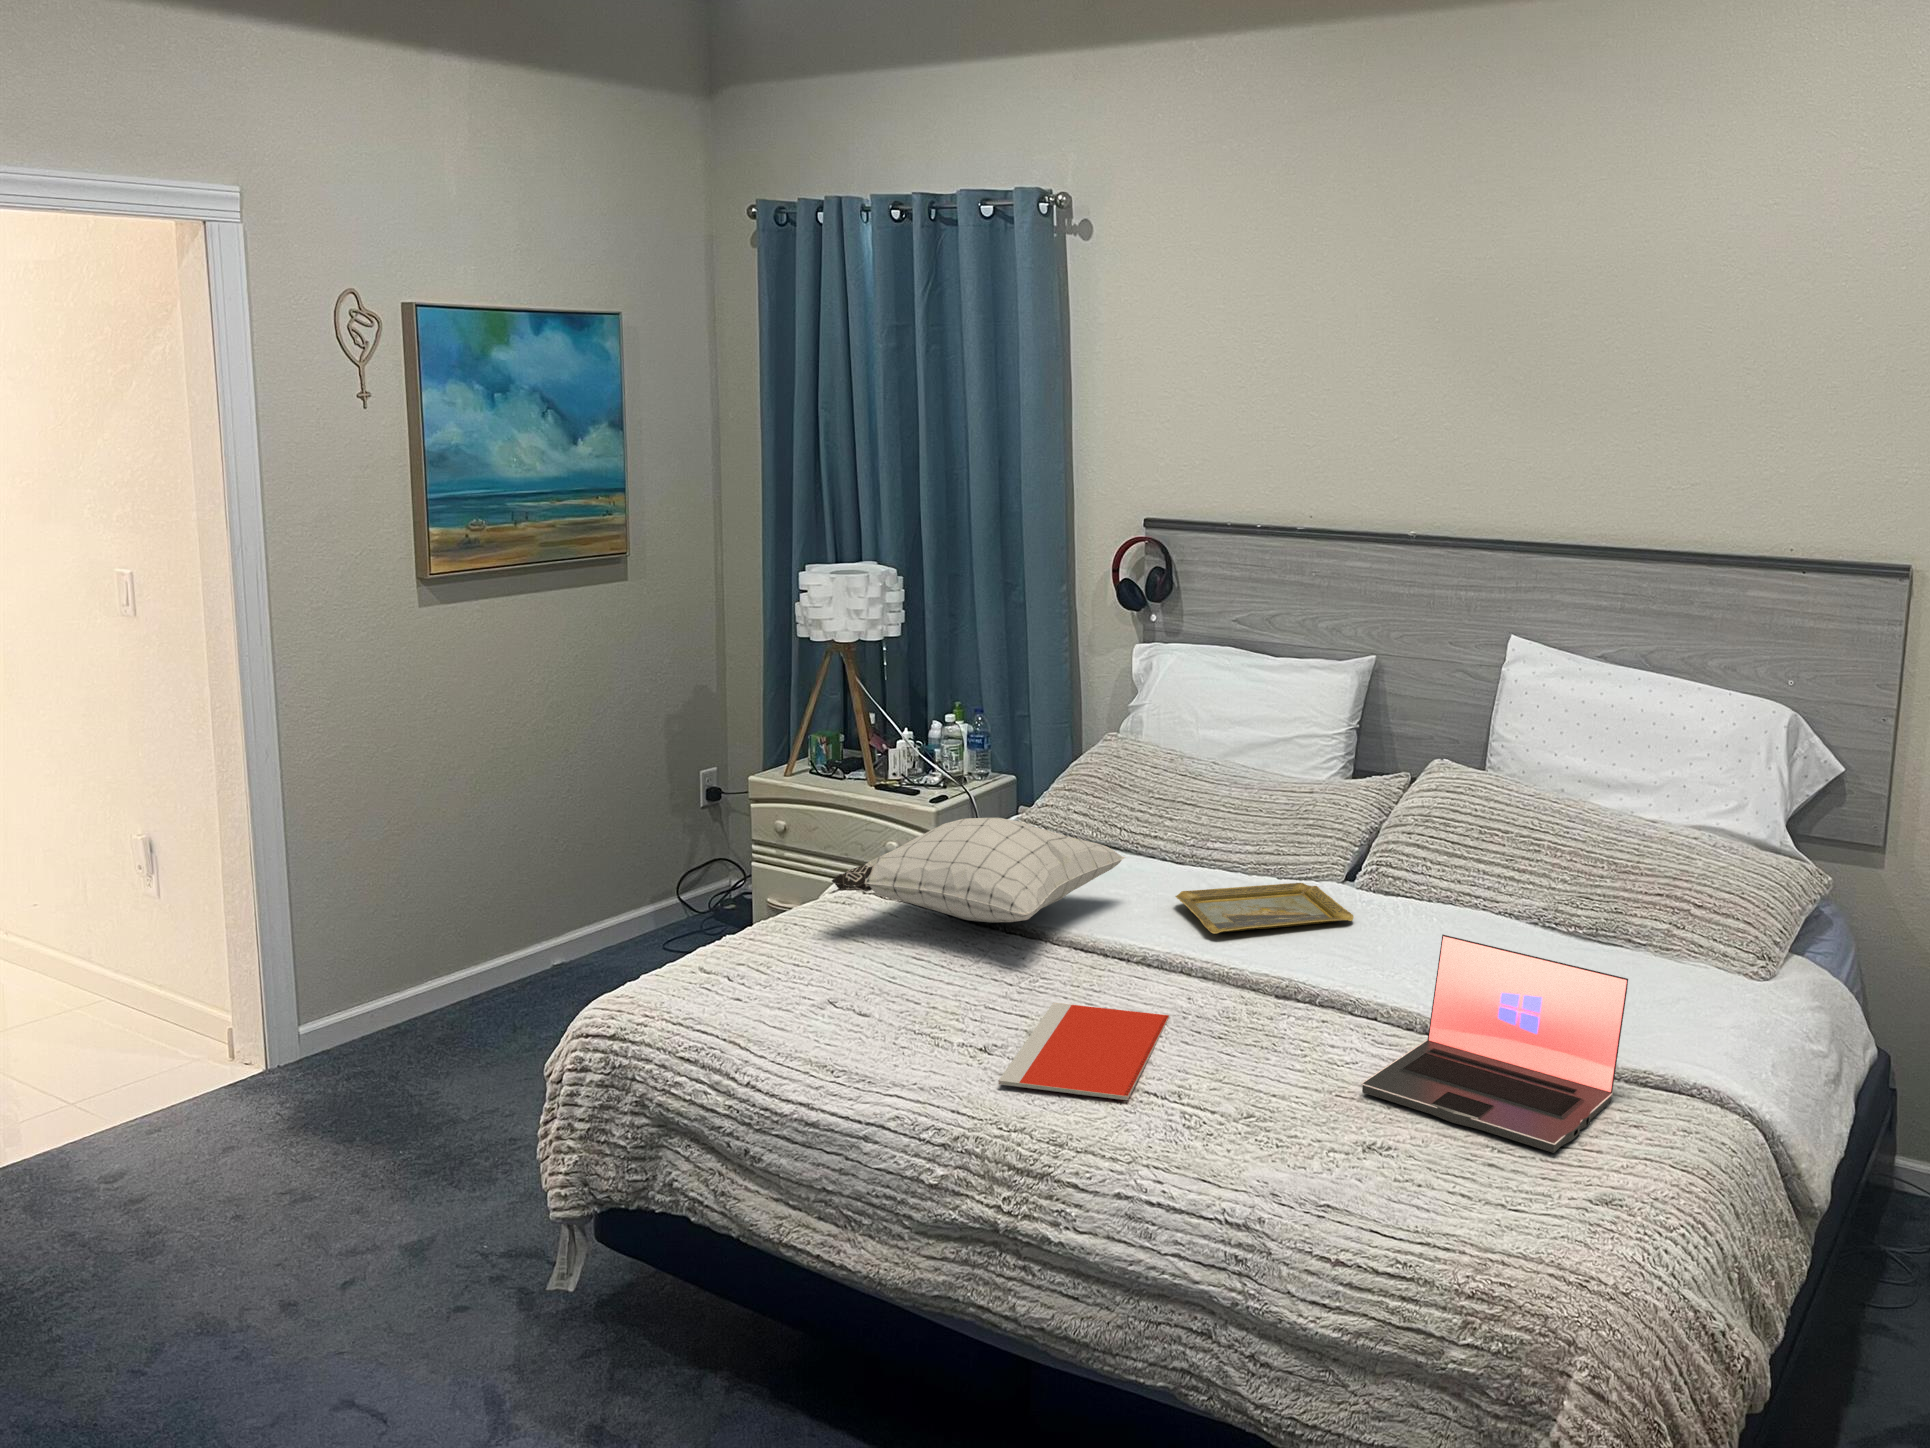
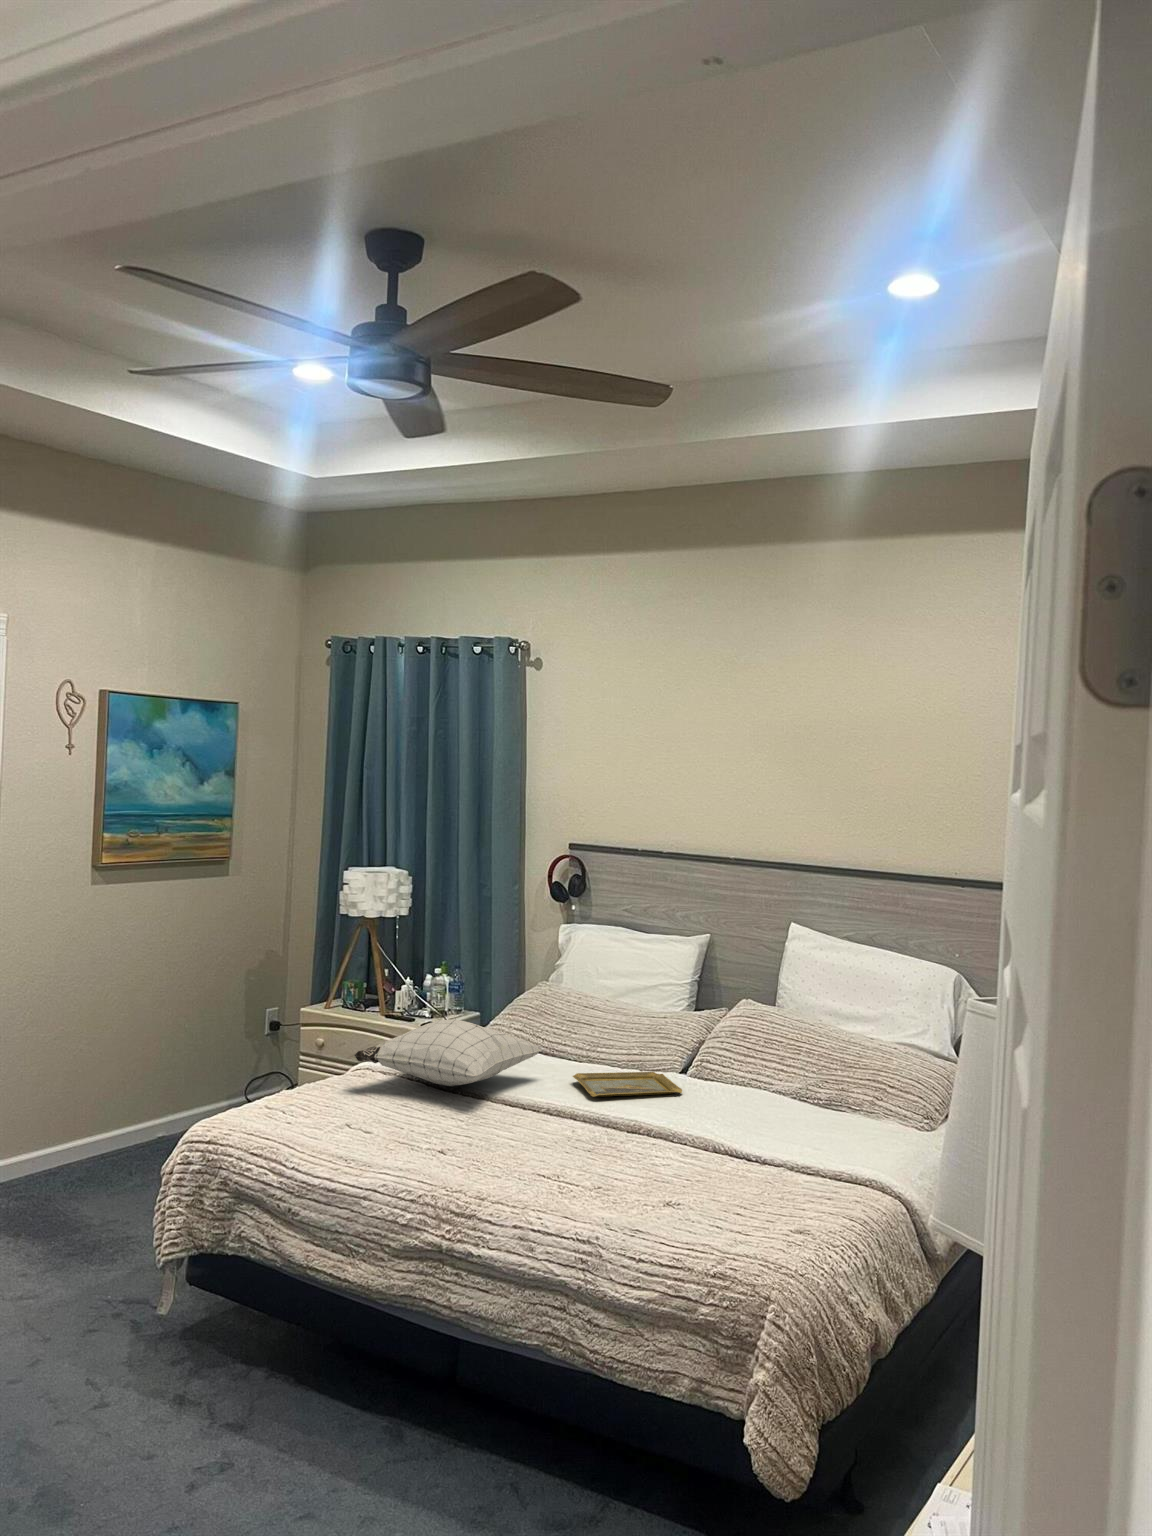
laptop: present [1361,935,1628,1153] -> none [668,1086,825,1207]
notebook: present [998,1003,1169,1100] -> none [449,1129,559,1177]

